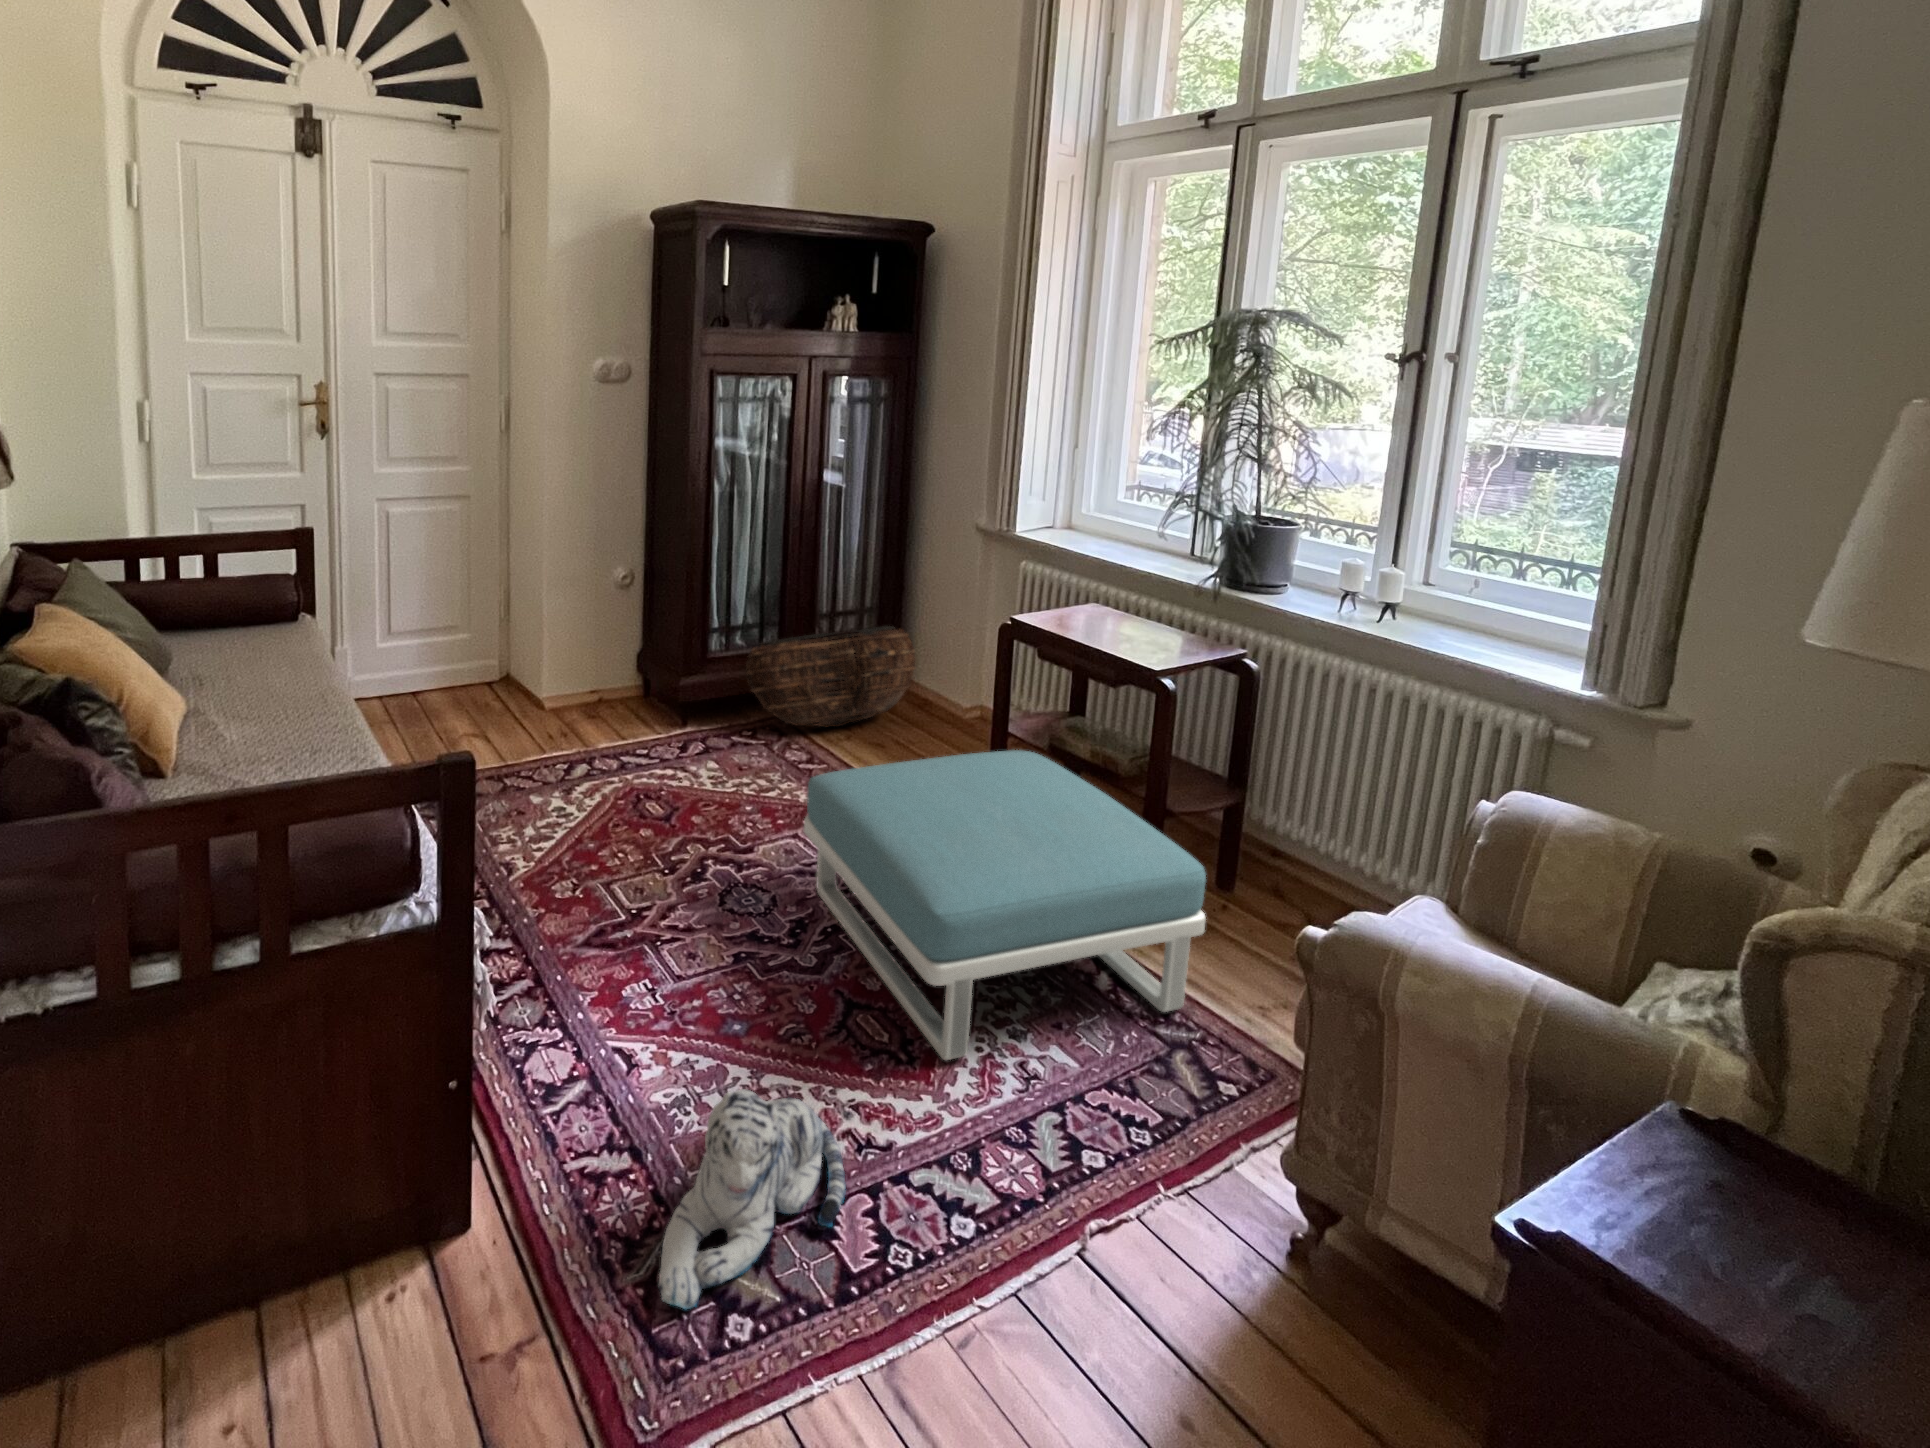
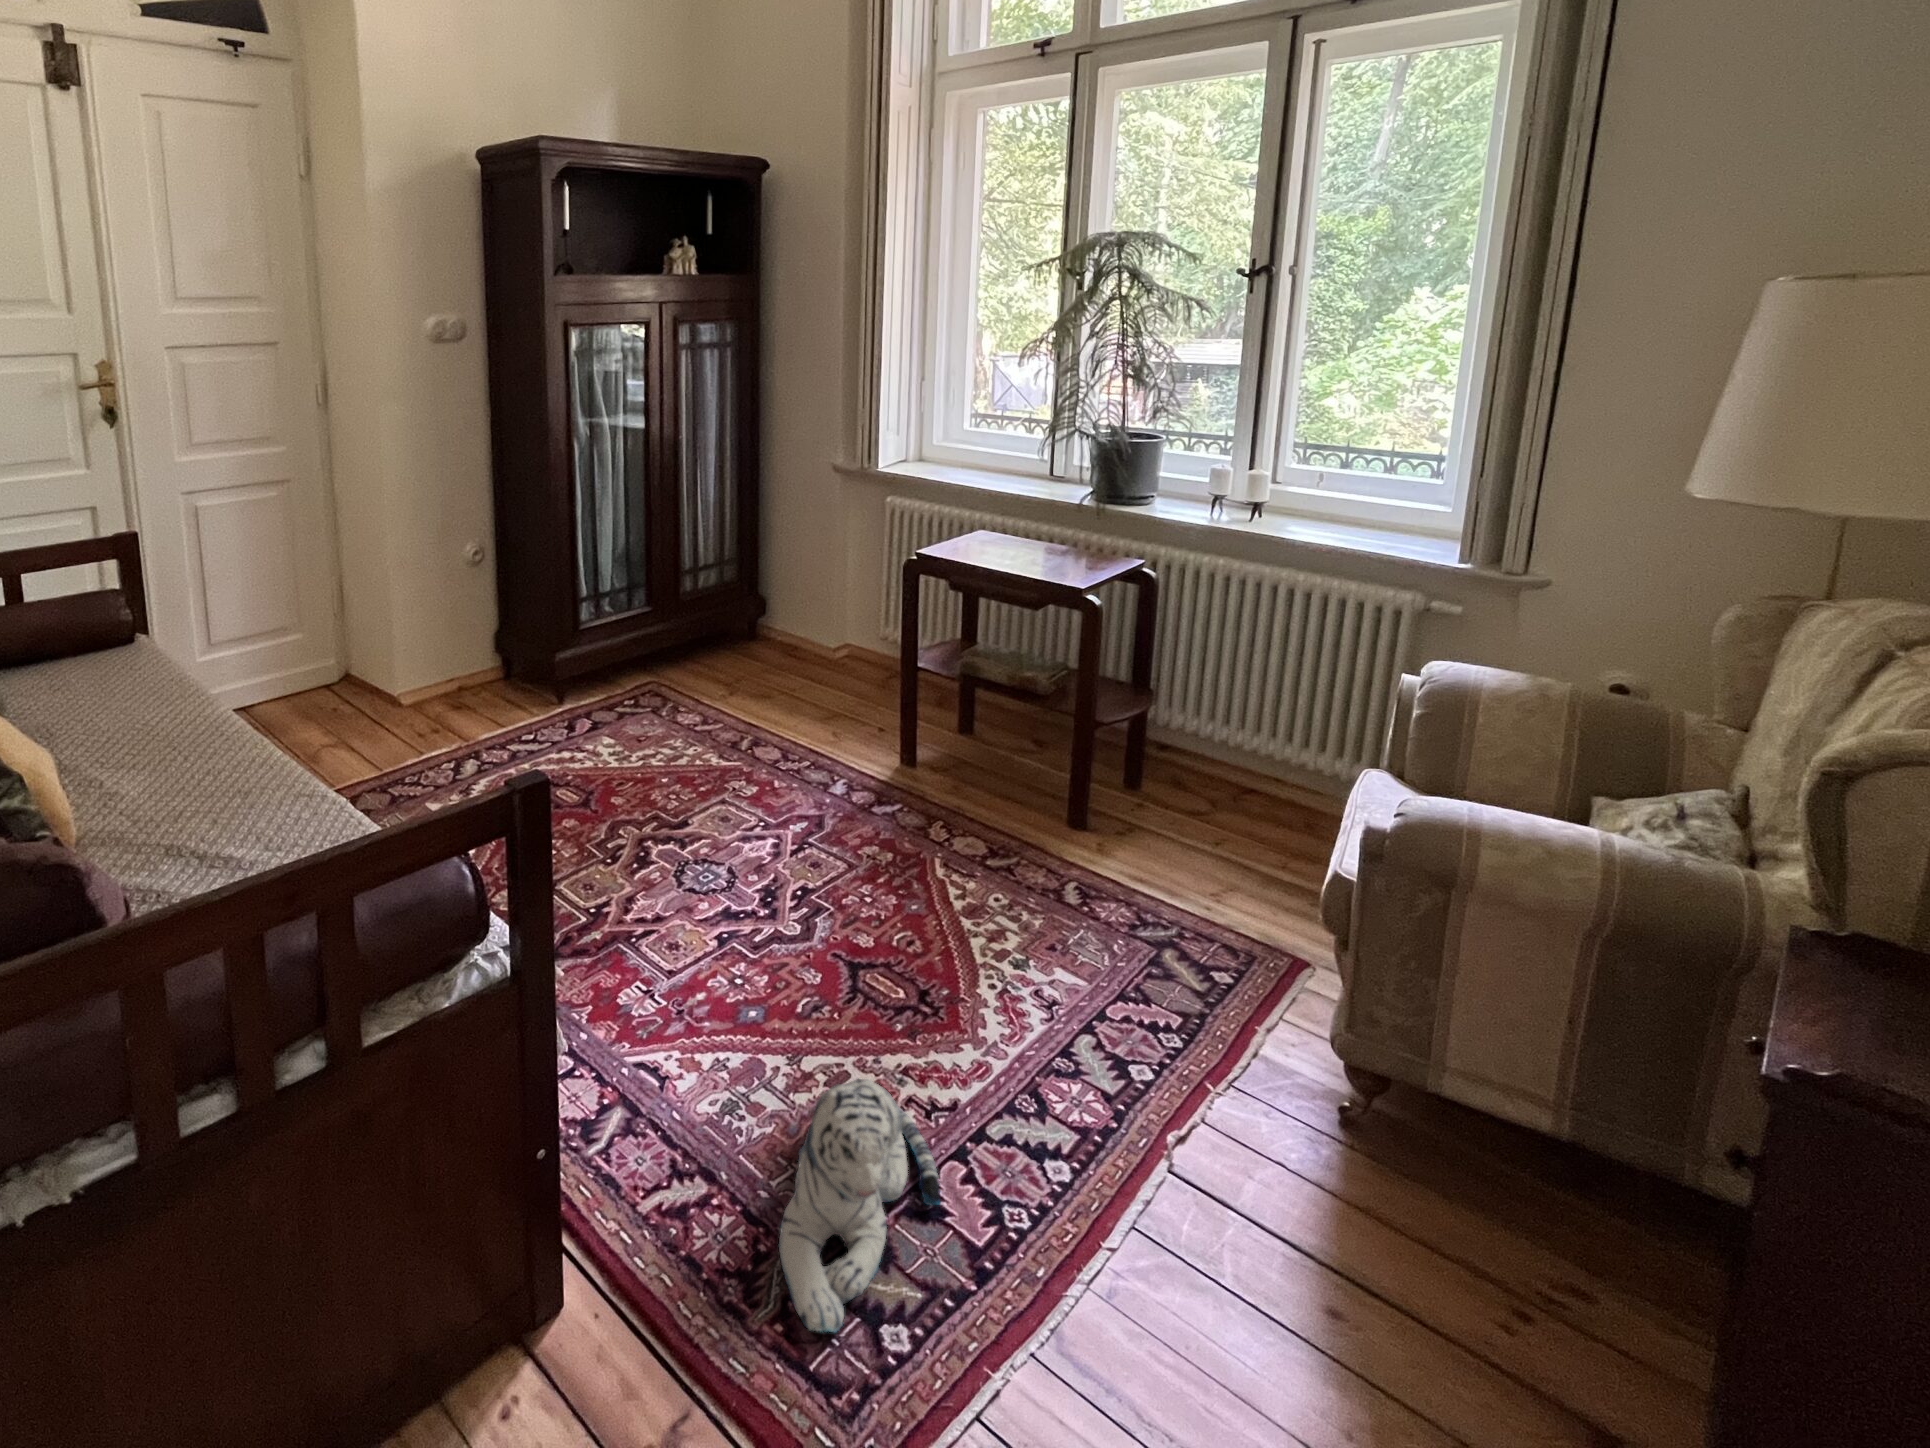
basket: present [745,626,916,728] -> none [623,575,787,688]
footstool: present [804,750,1206,1060] -> none [758,684,1170,1006]

